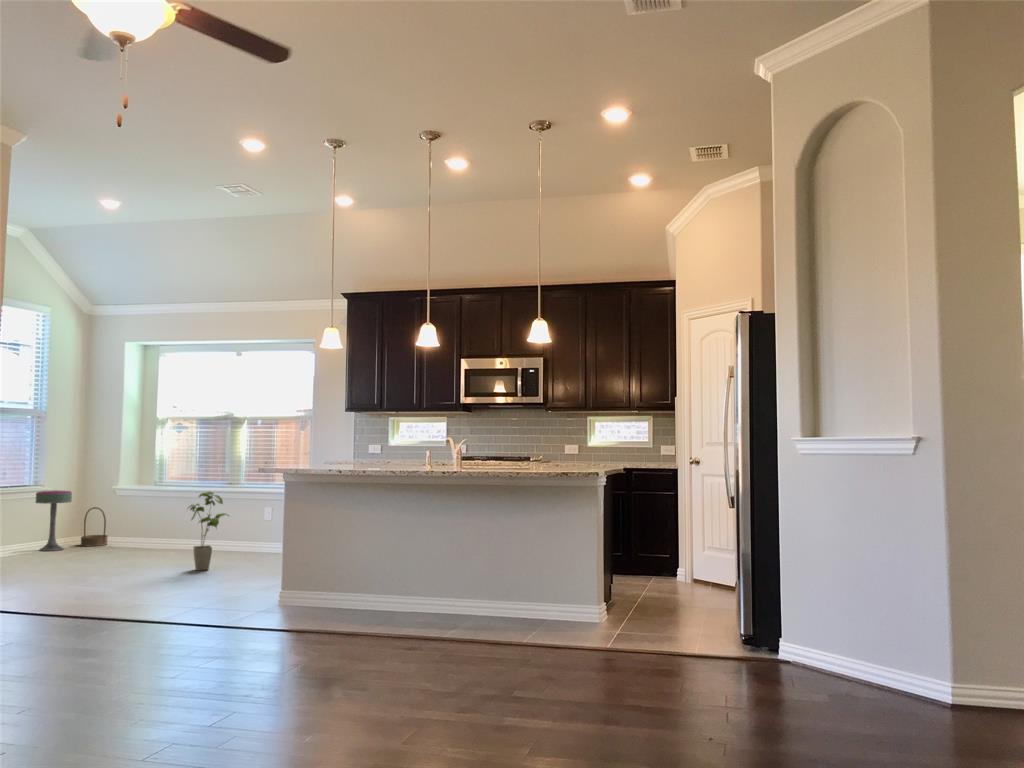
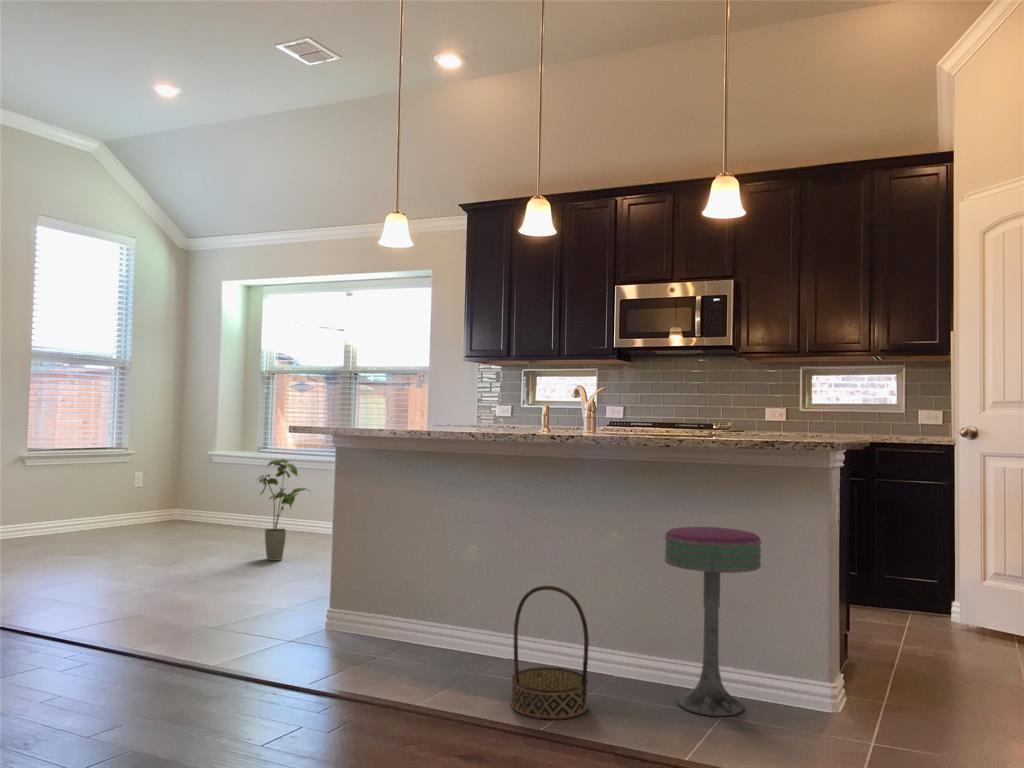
bar stool: present [36,490,72,551] -> present [665,527,761,716]
basket: present [81,507,107,546] -> present [511,586,589,720]

